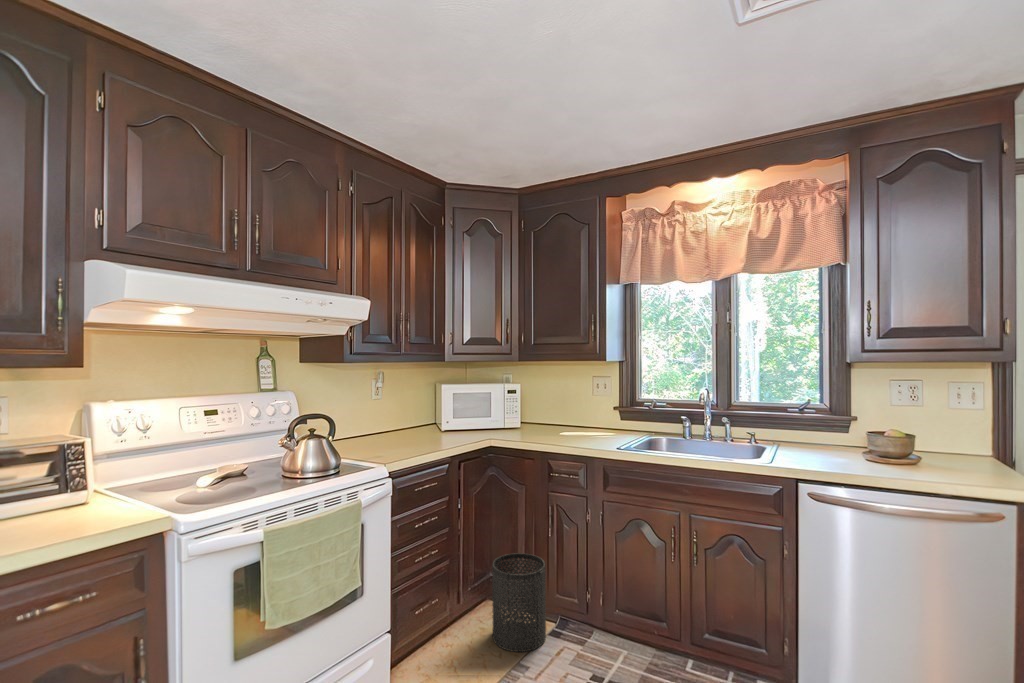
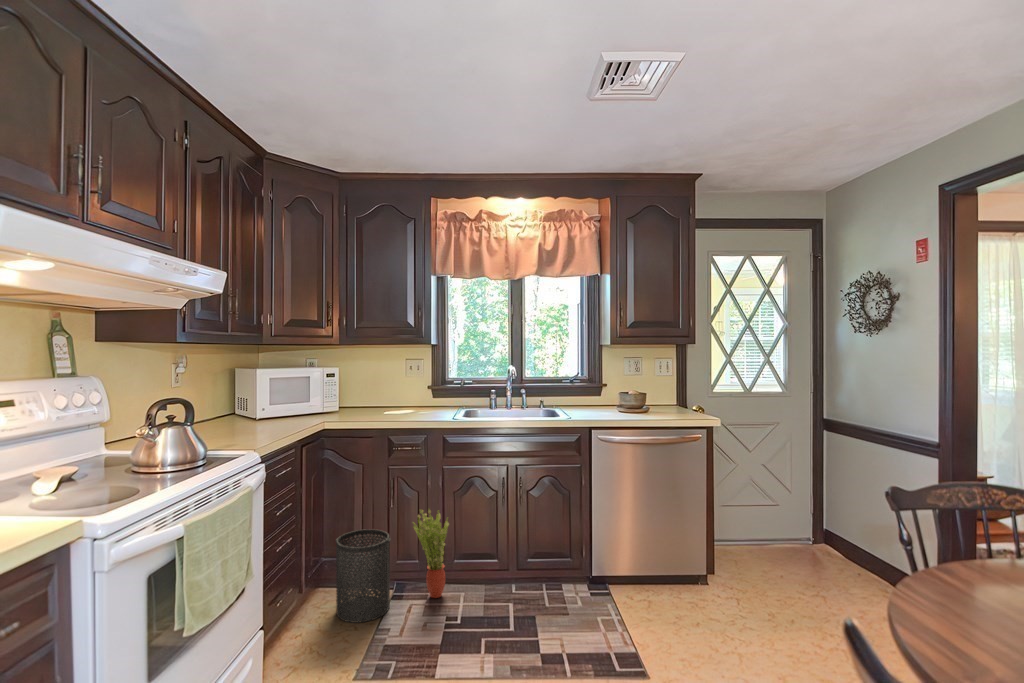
potted plant: none [570,544,612,648] -> present [414,509,449,598]

